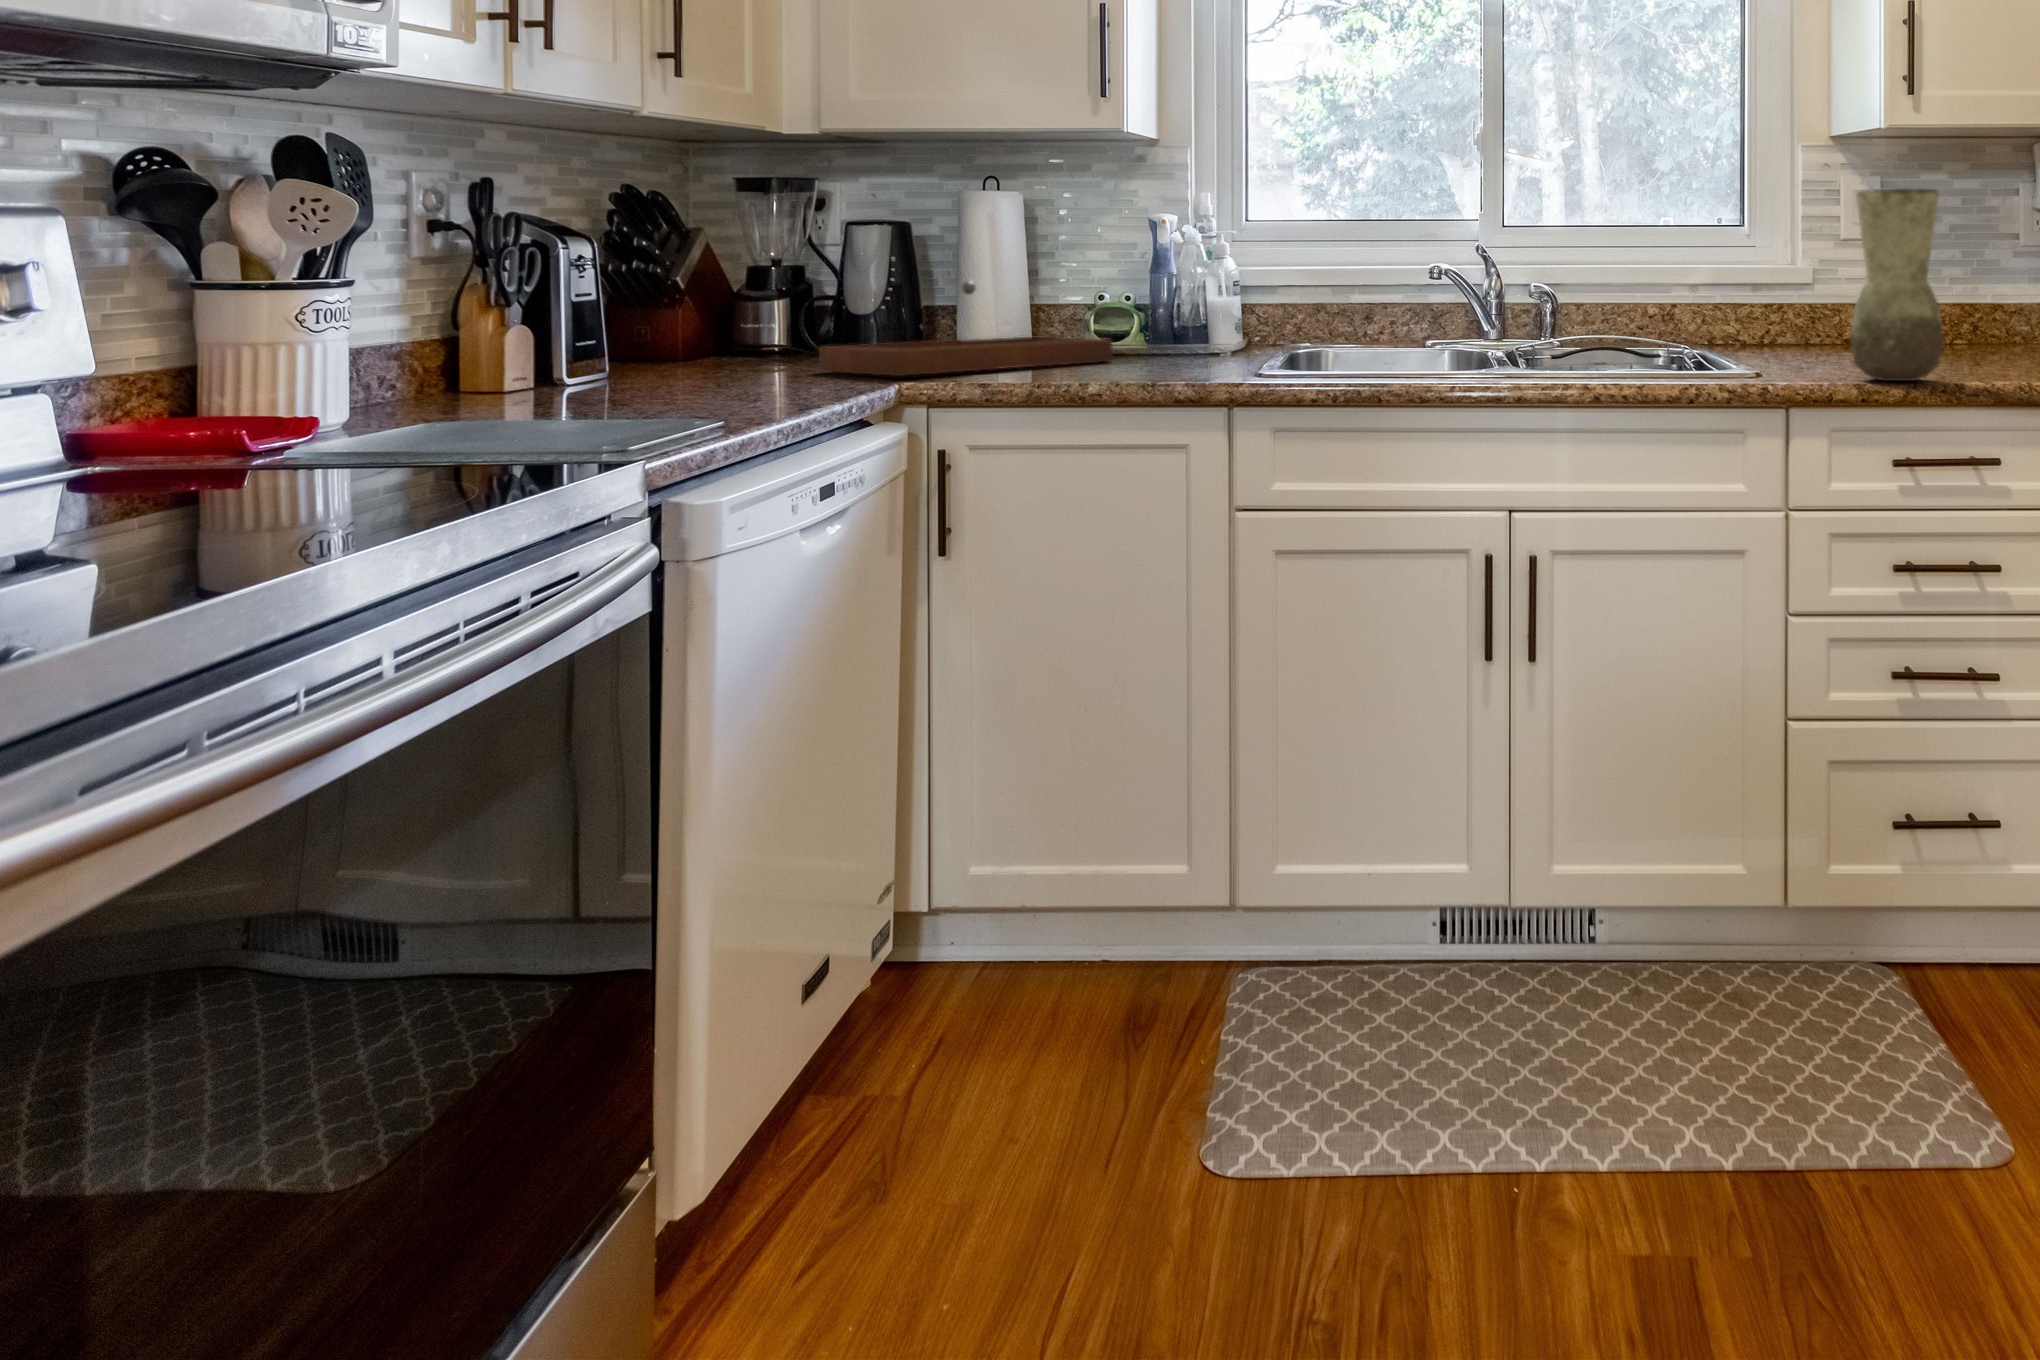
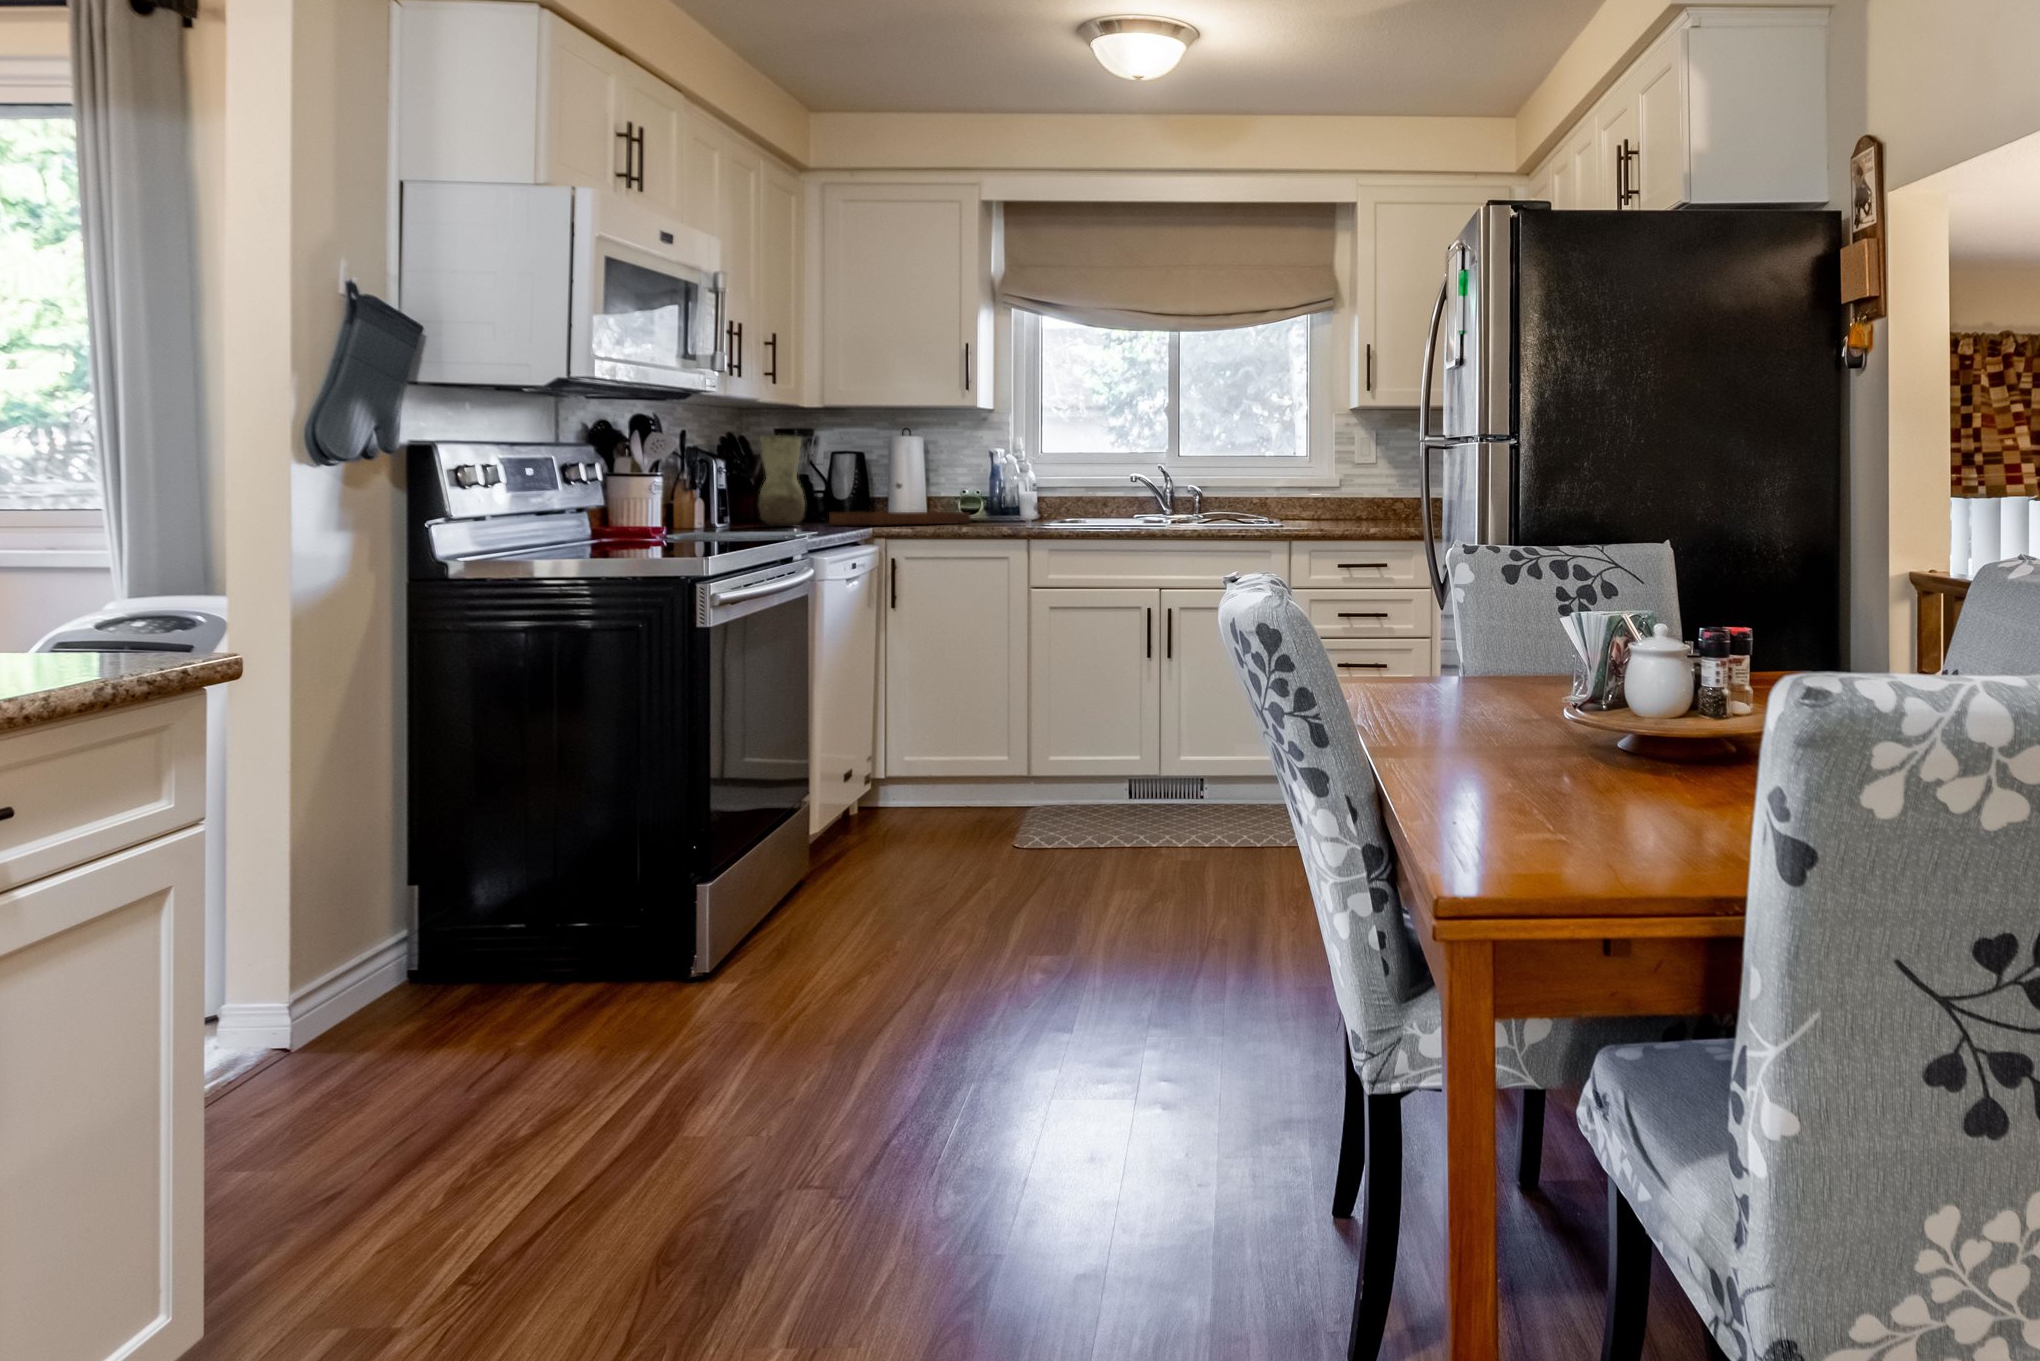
vase: present [1850,188,1943,381] -> present [759,435,805,526]

